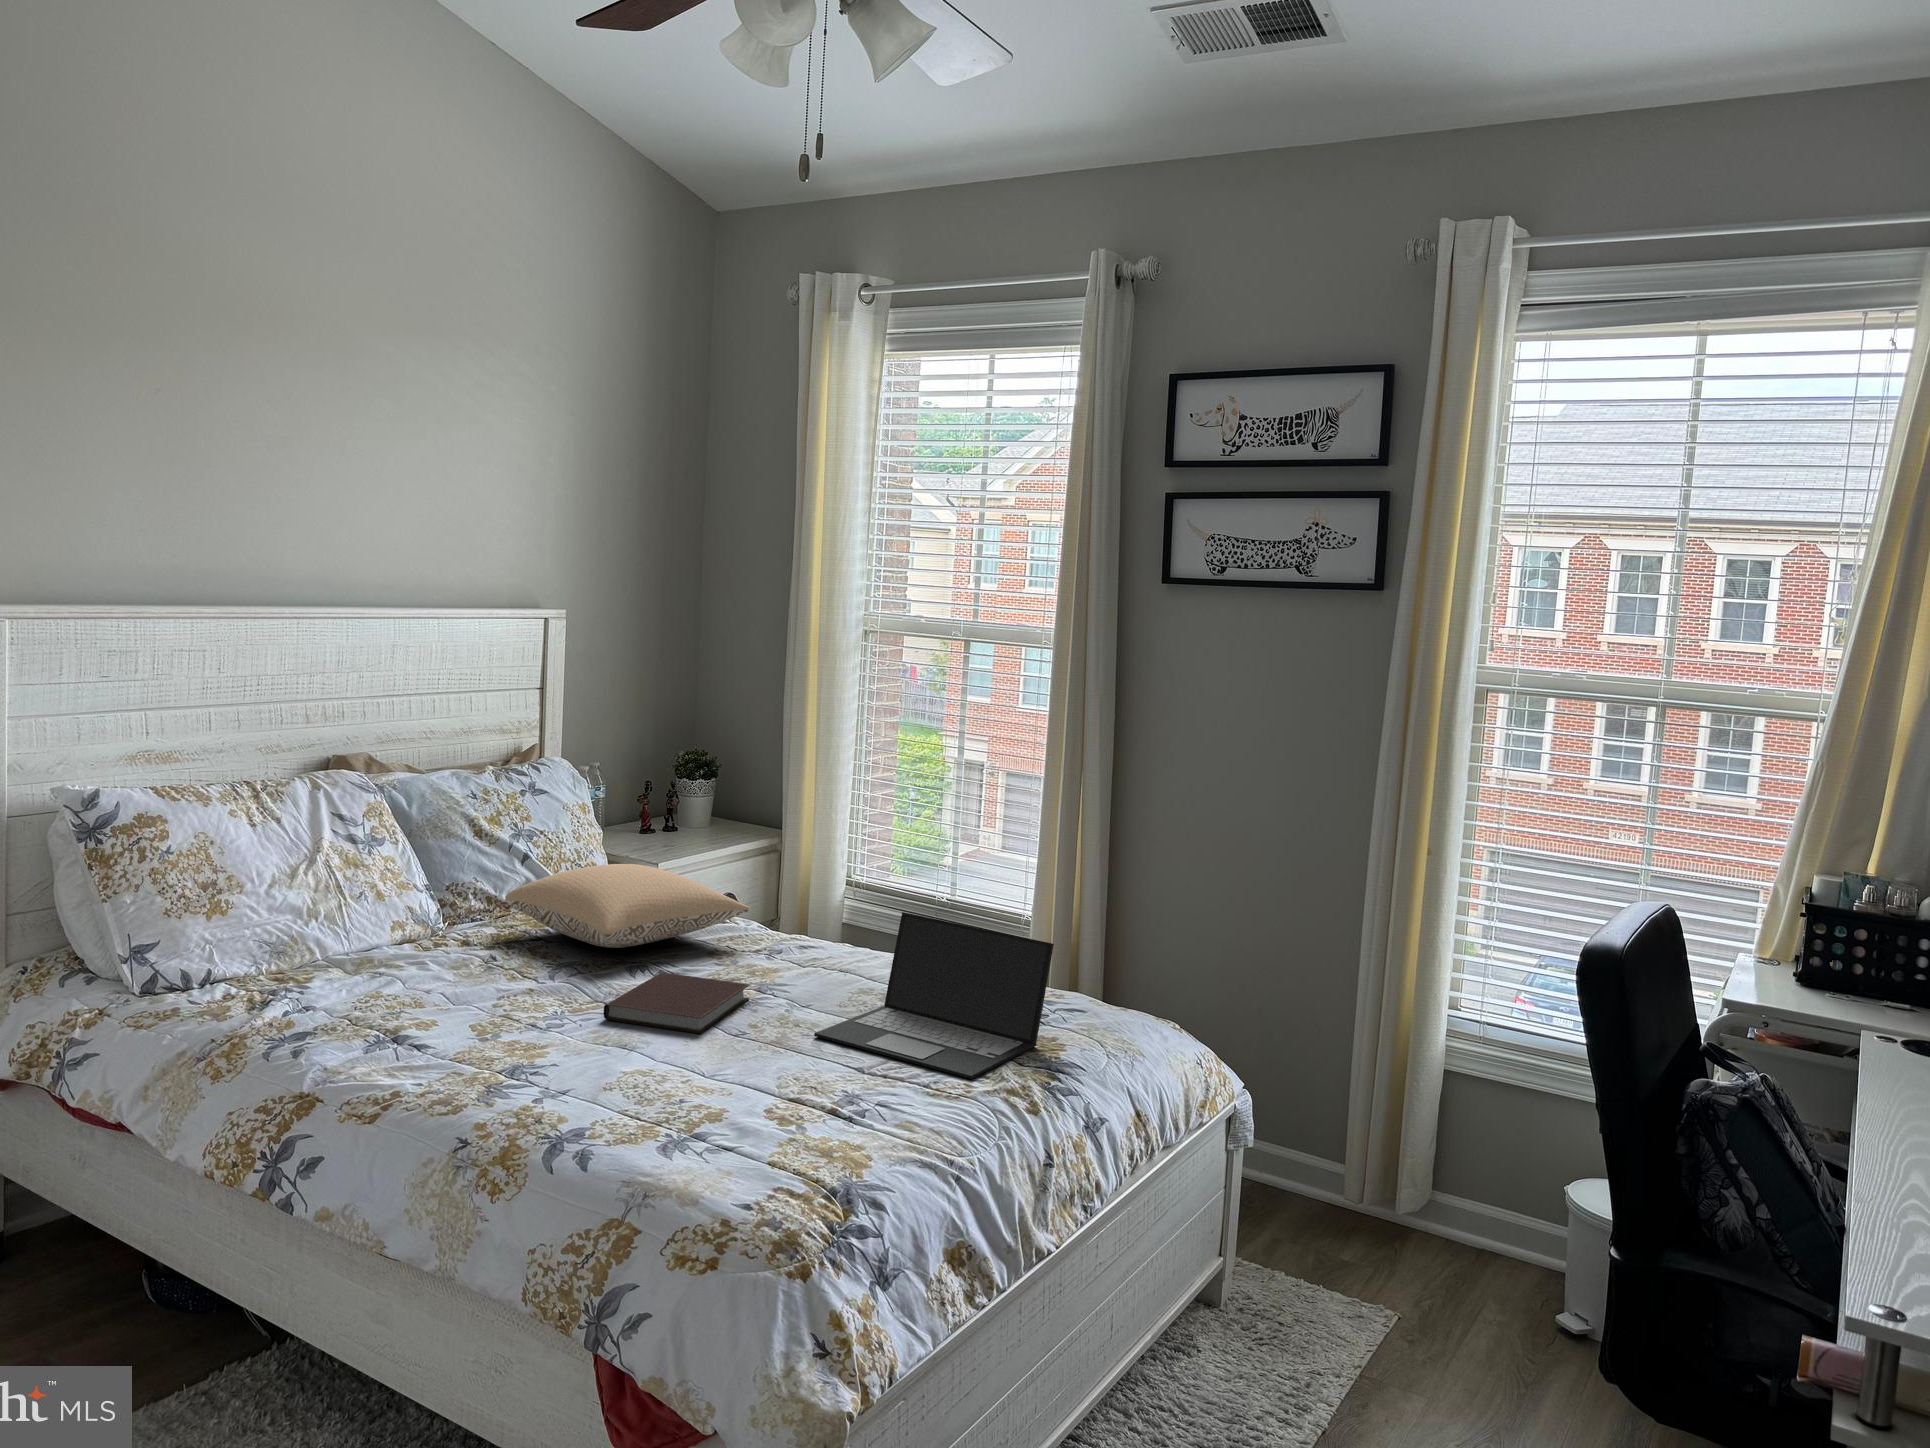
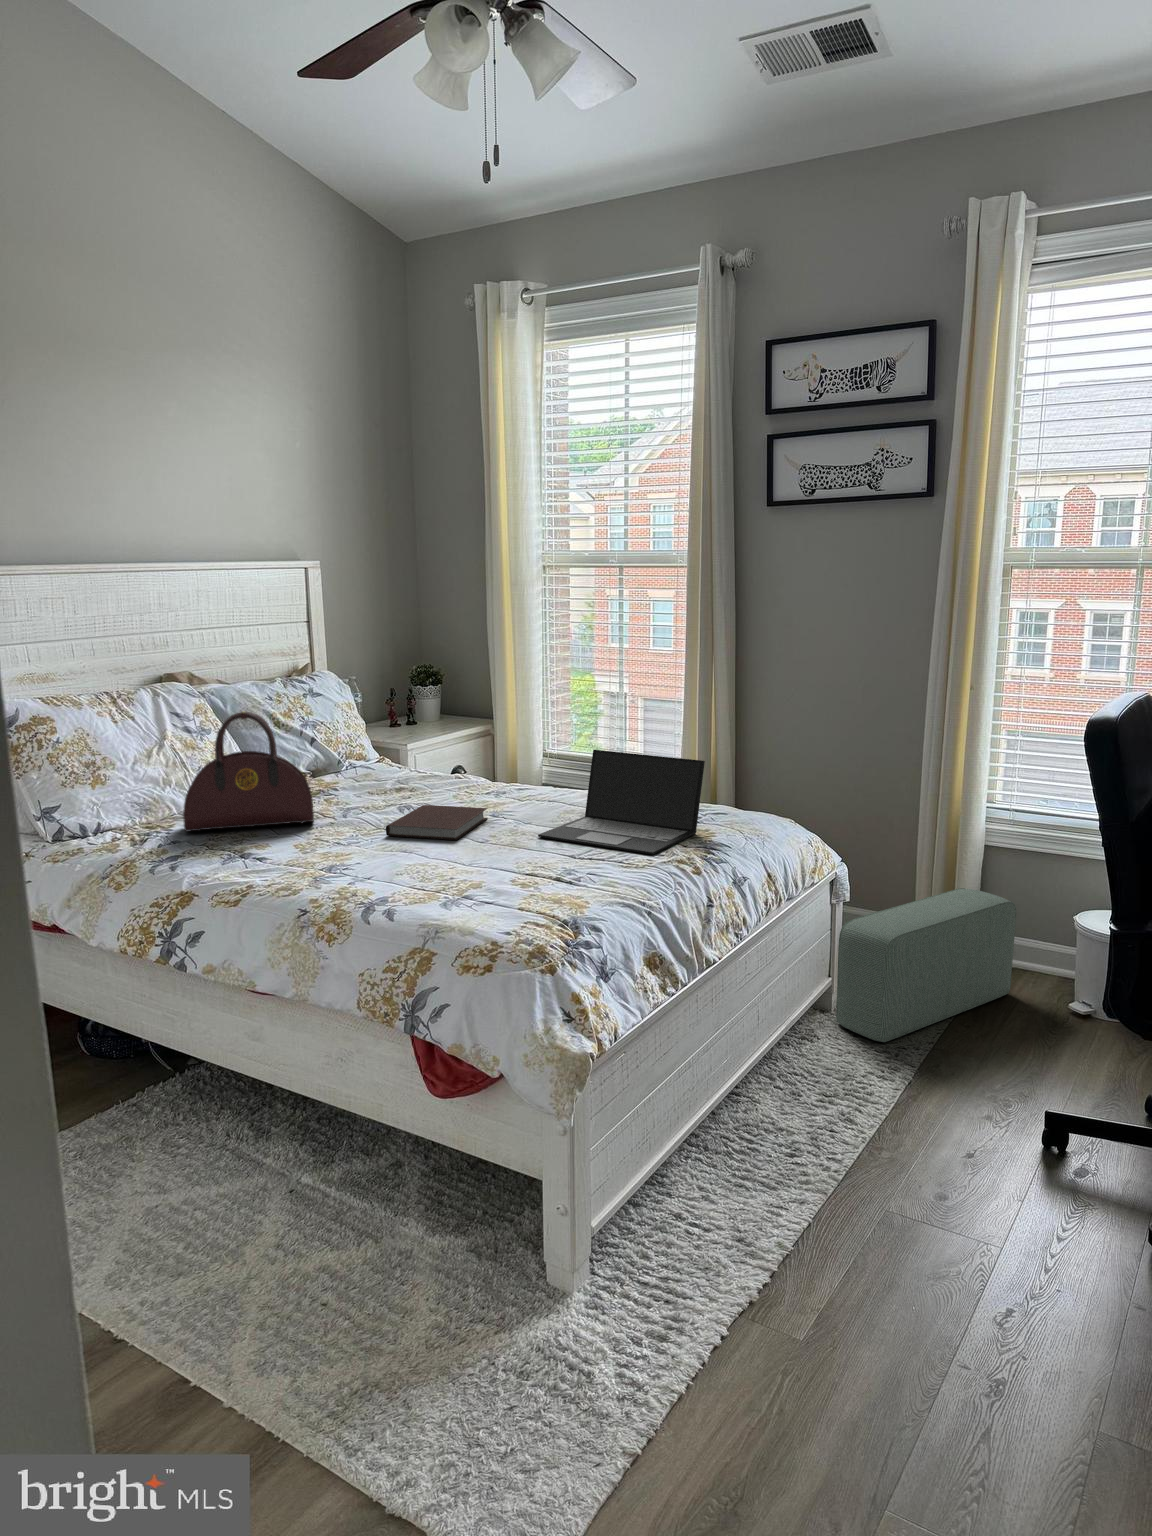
handbag: none [325,829,509,993] -> present [183,712,314,832]
pillow: present [505,864,749,948] -> none [303,736,480,793]
pouf: none [1225,1135,1486,1365] -> present [836,888,1016,1042]

